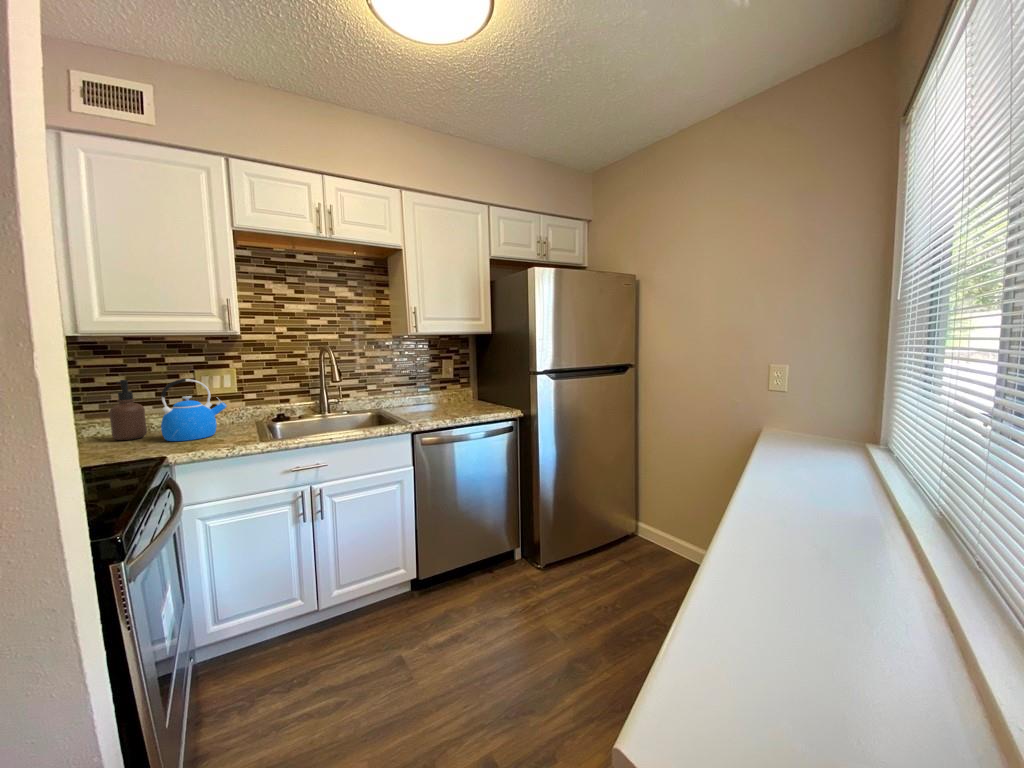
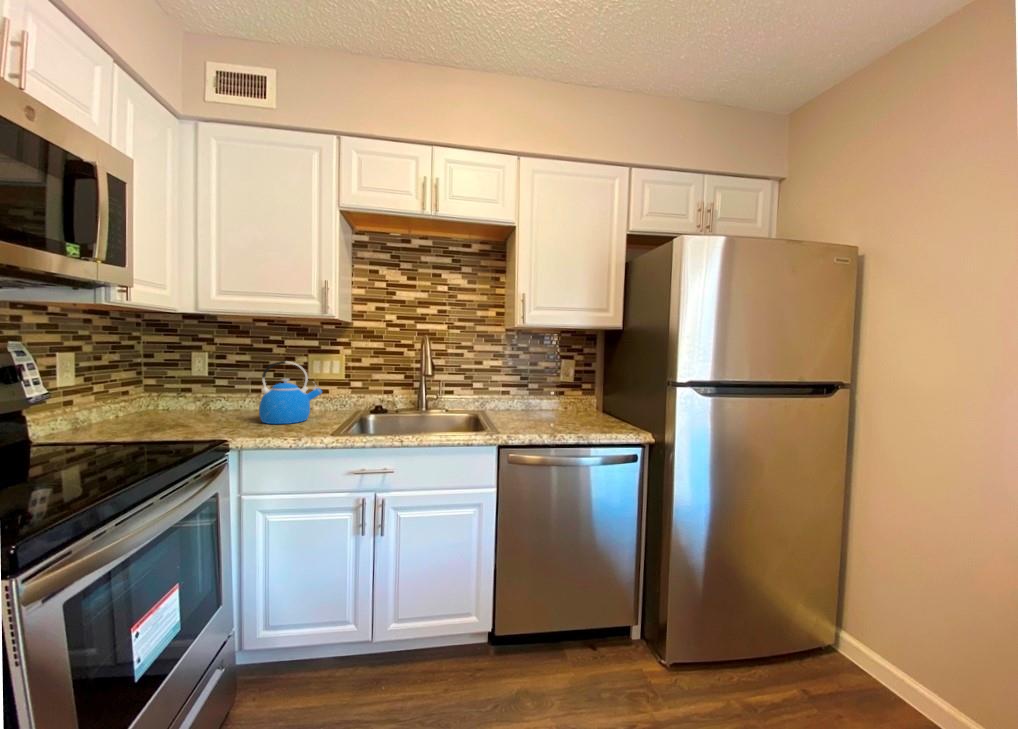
soap dispenser: present [109,380,147,440] -> none [227,358,257,416]

